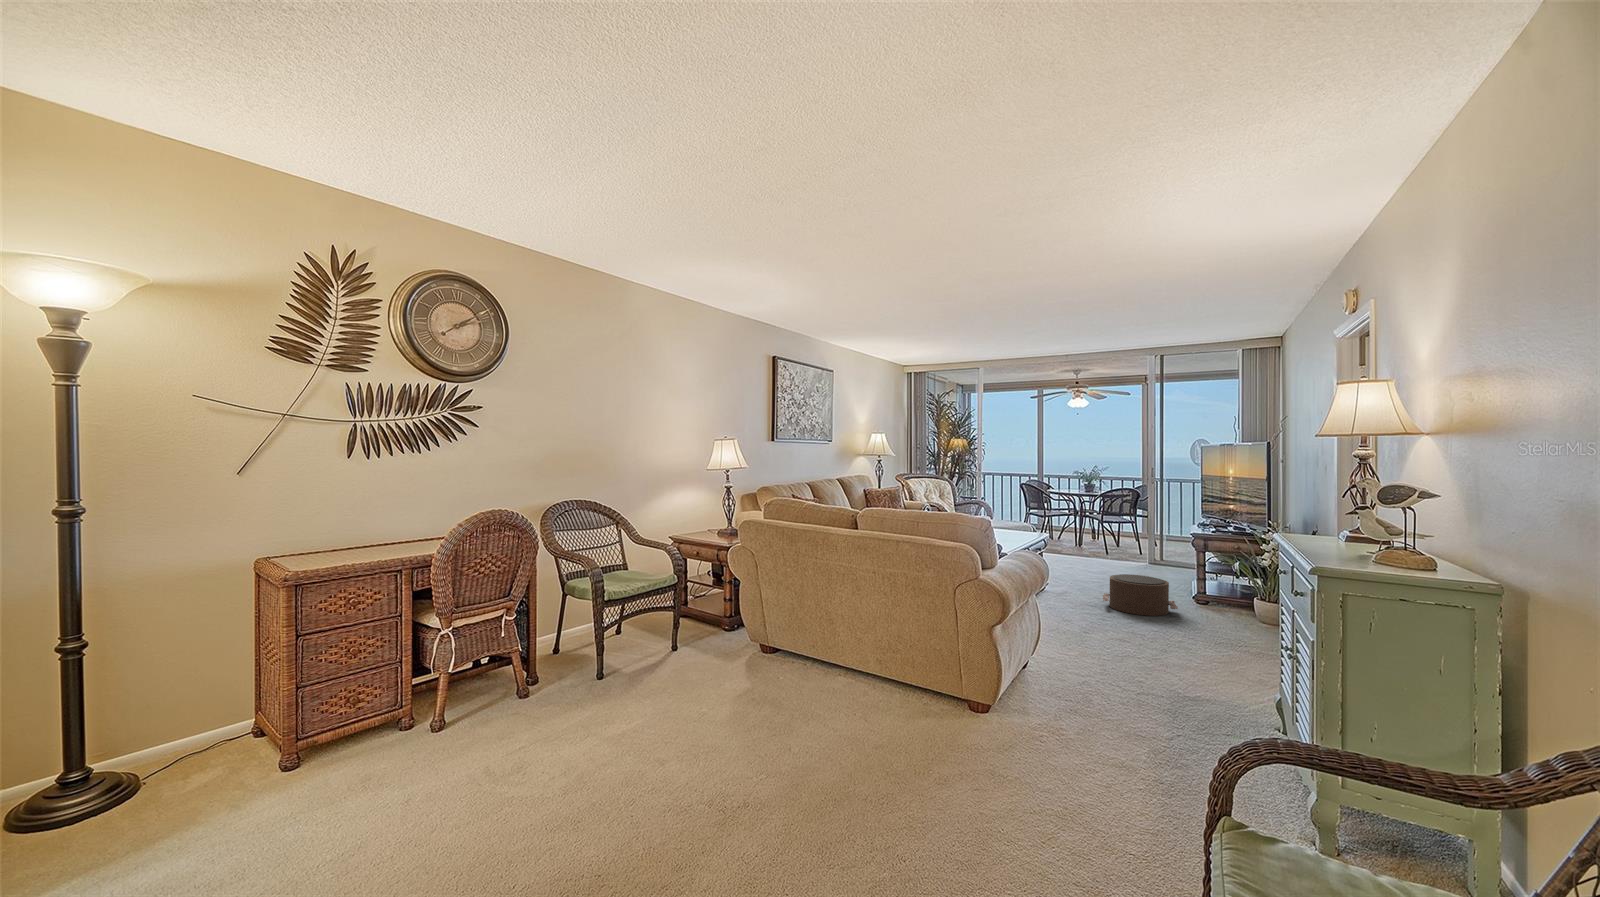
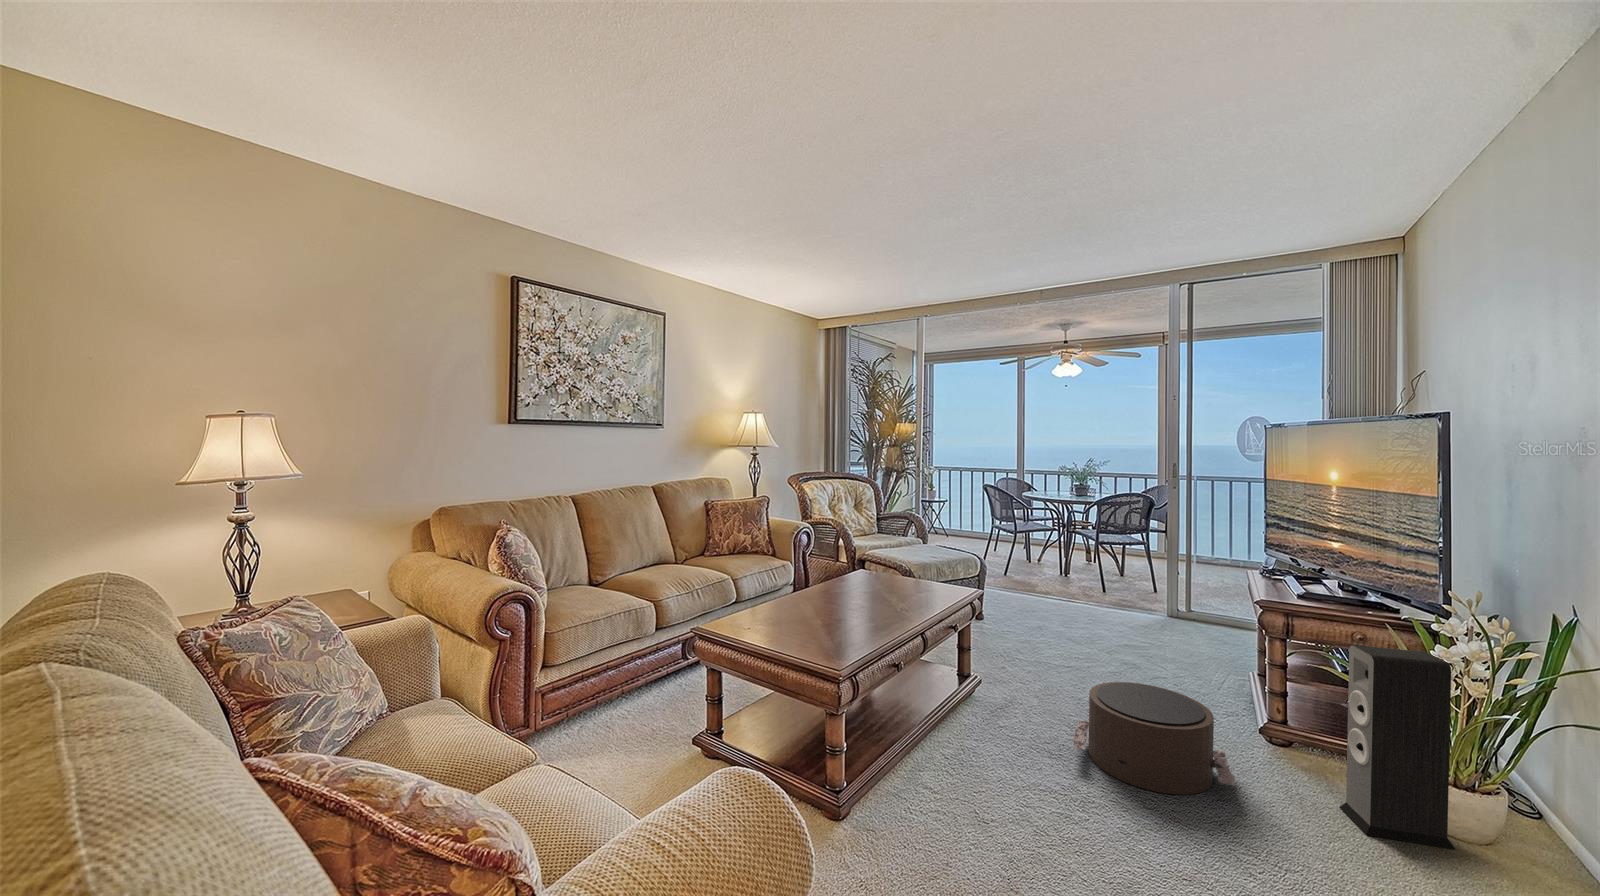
speaker: none [1223,544,1267,626] -> present [1340,645,1455,849]

